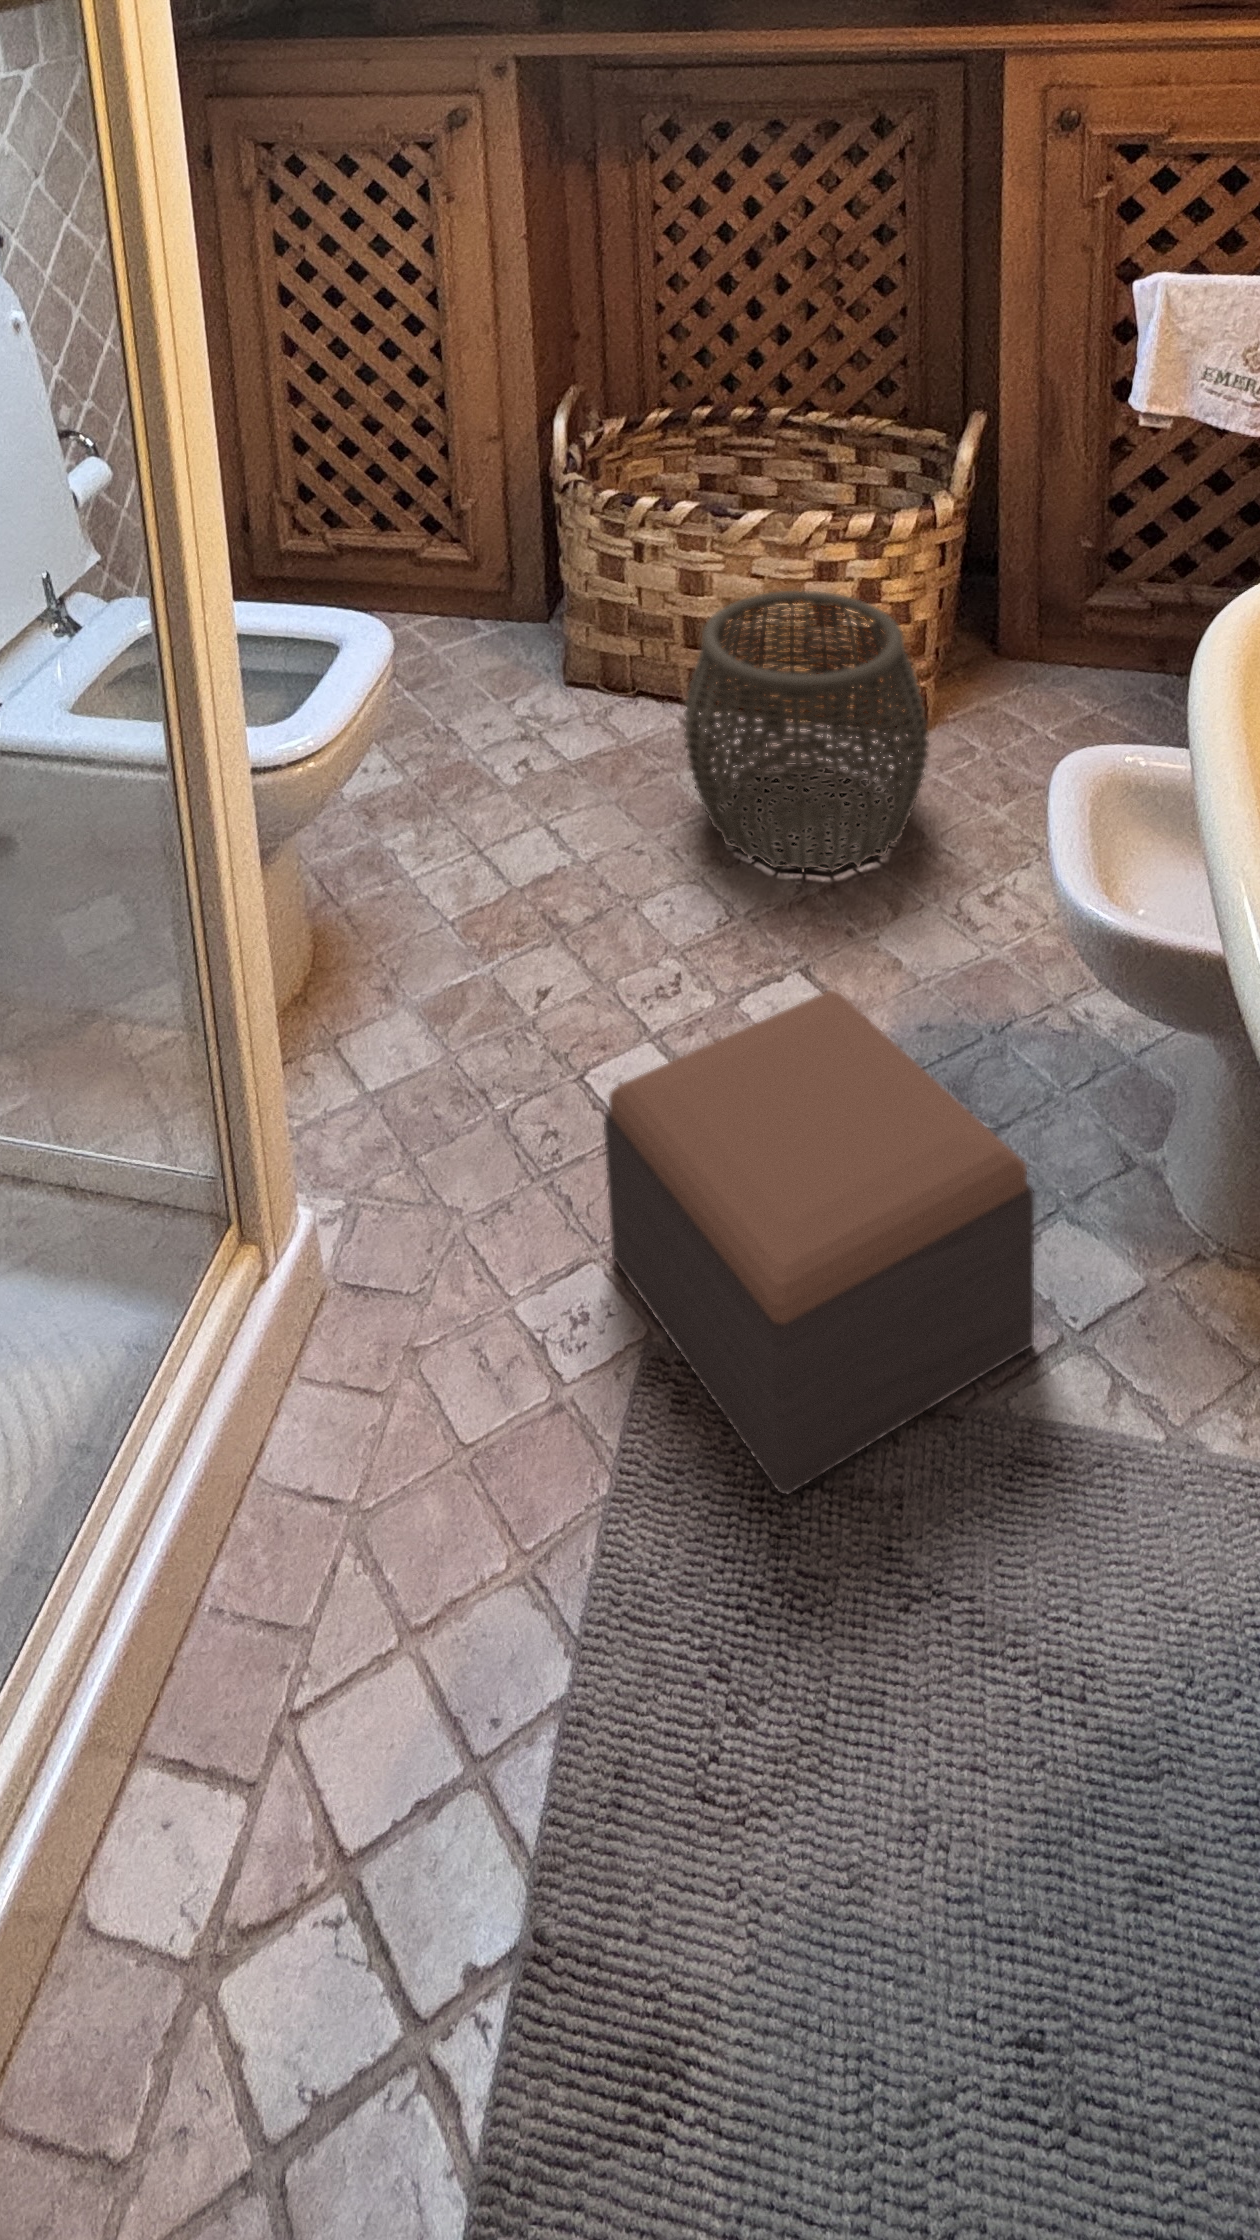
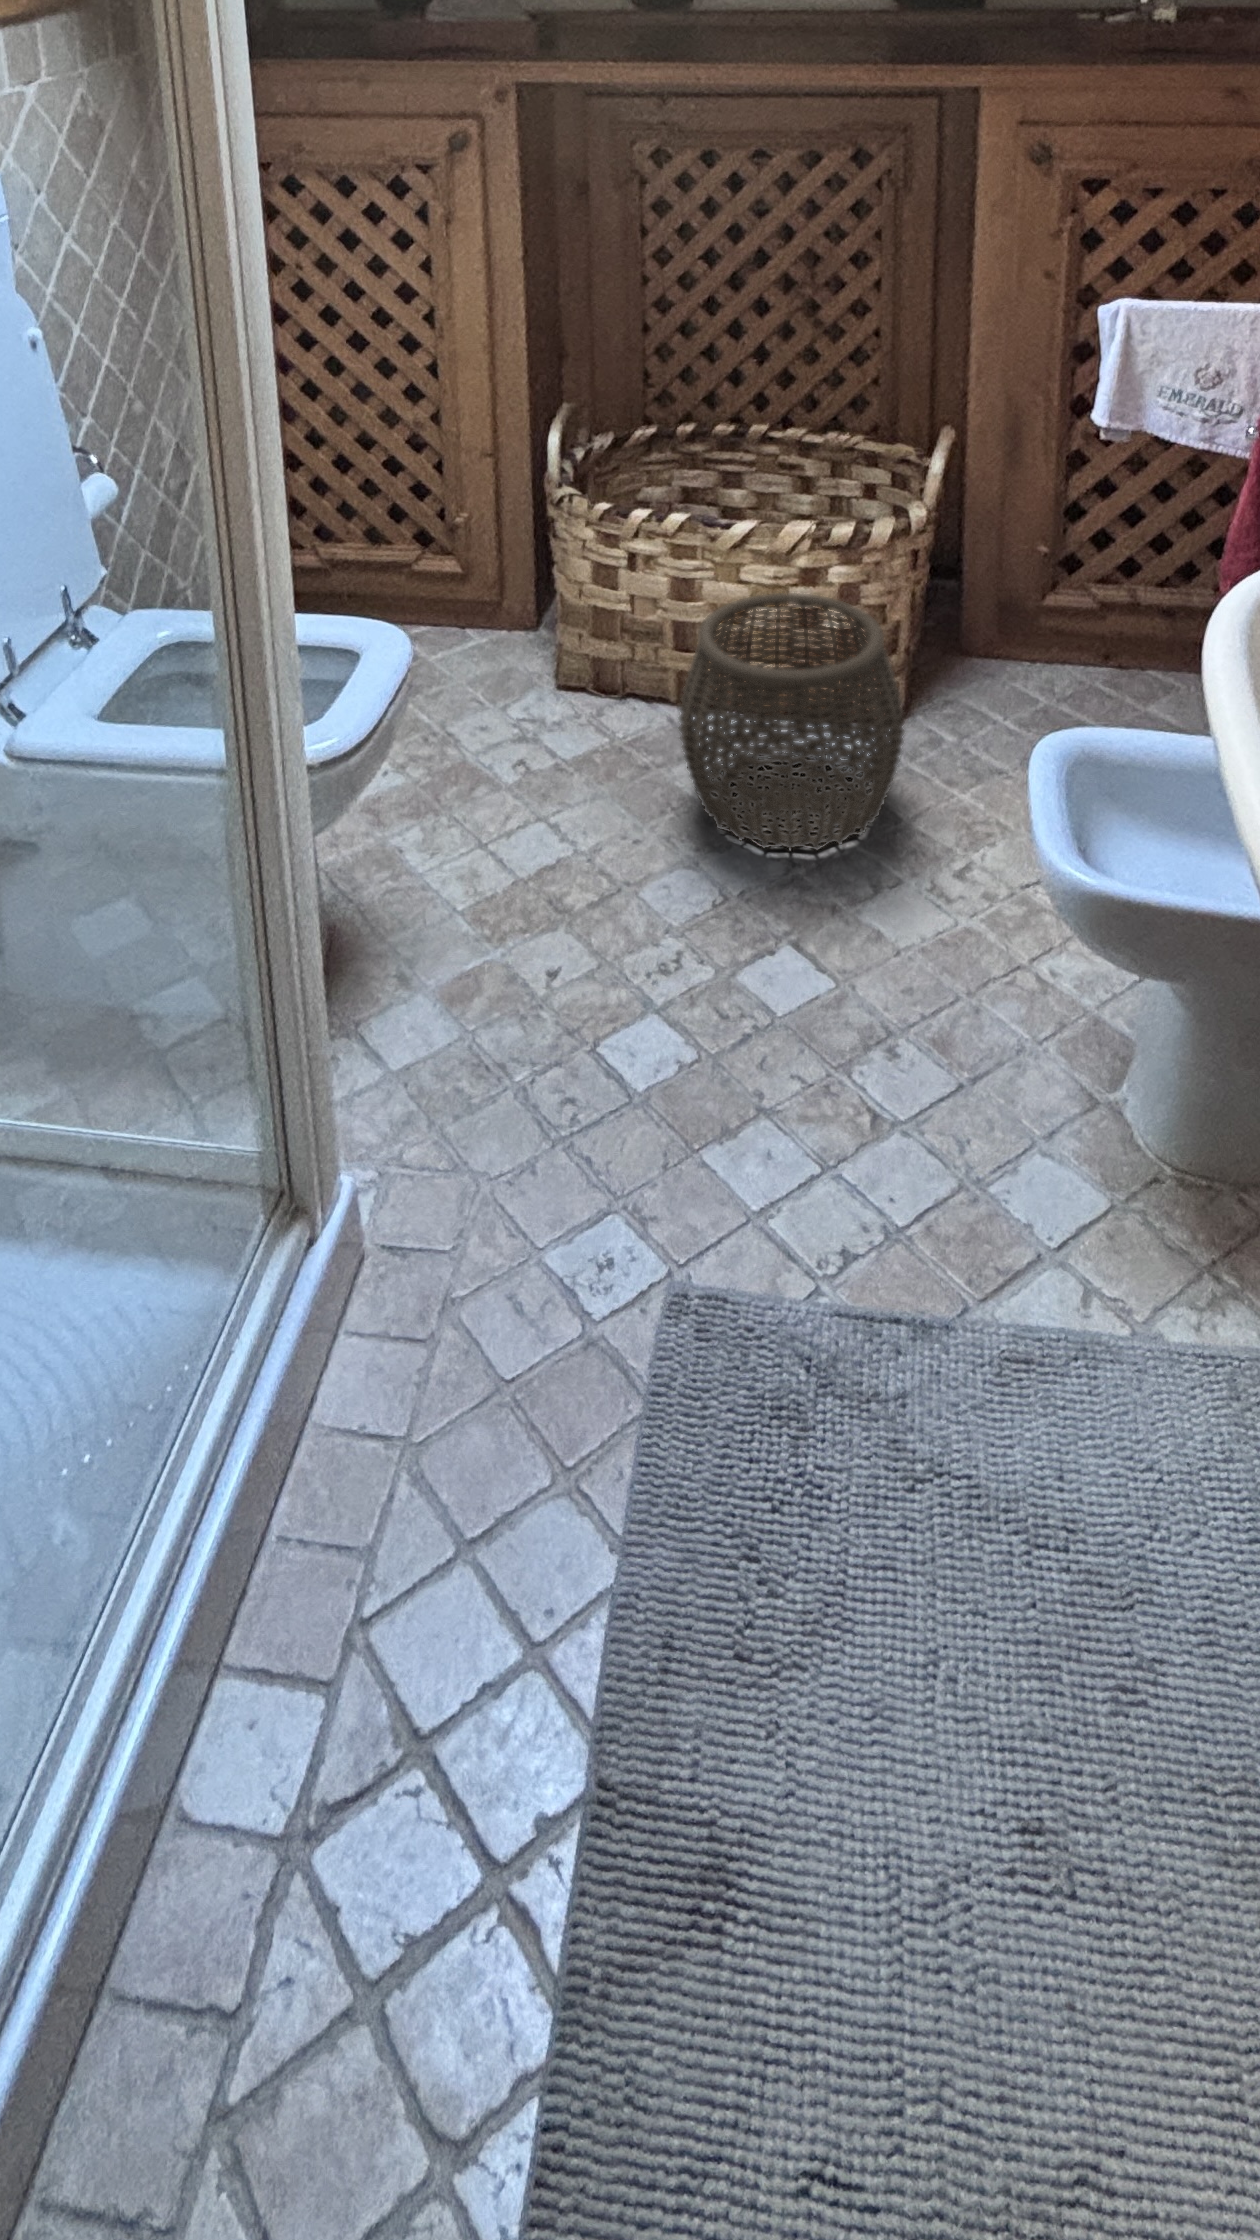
footstool: present [604,990,1034,1494] -> none [629,954,1018,1397]

